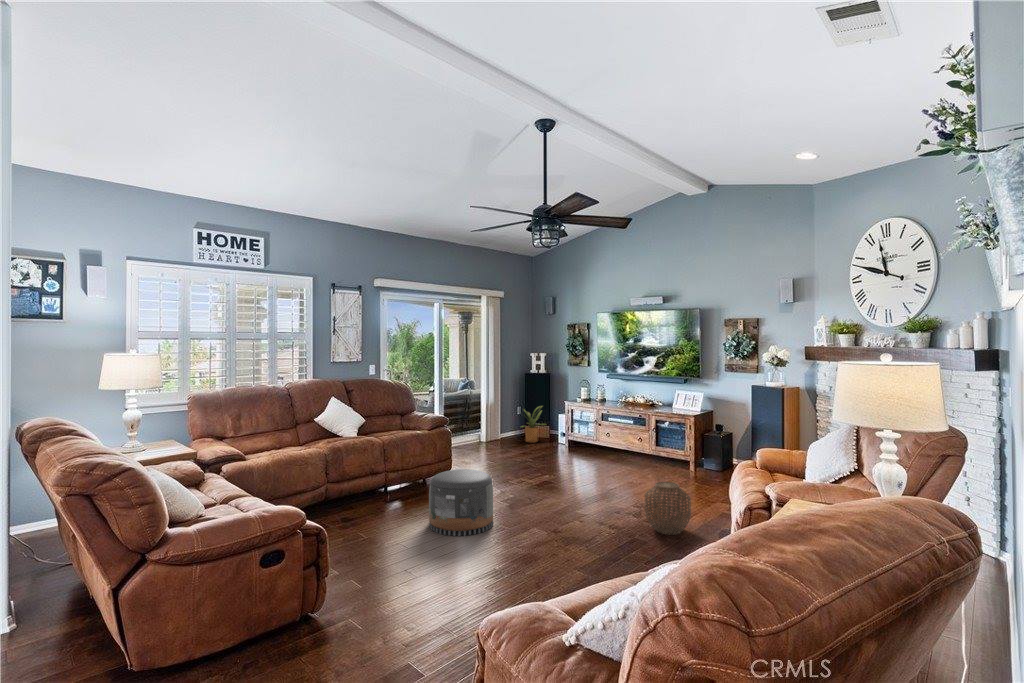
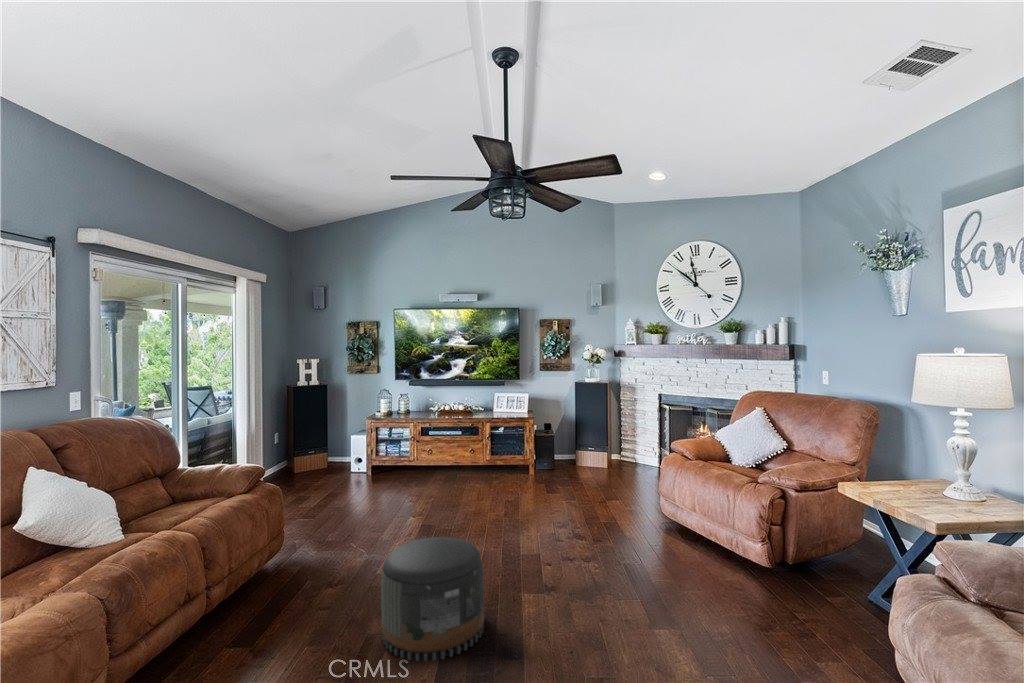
house plant: present [522,407,542,443] -> none [285,427,332,478]
woven basket: present [645,482,691,535] -> none [610,492,659,550]

